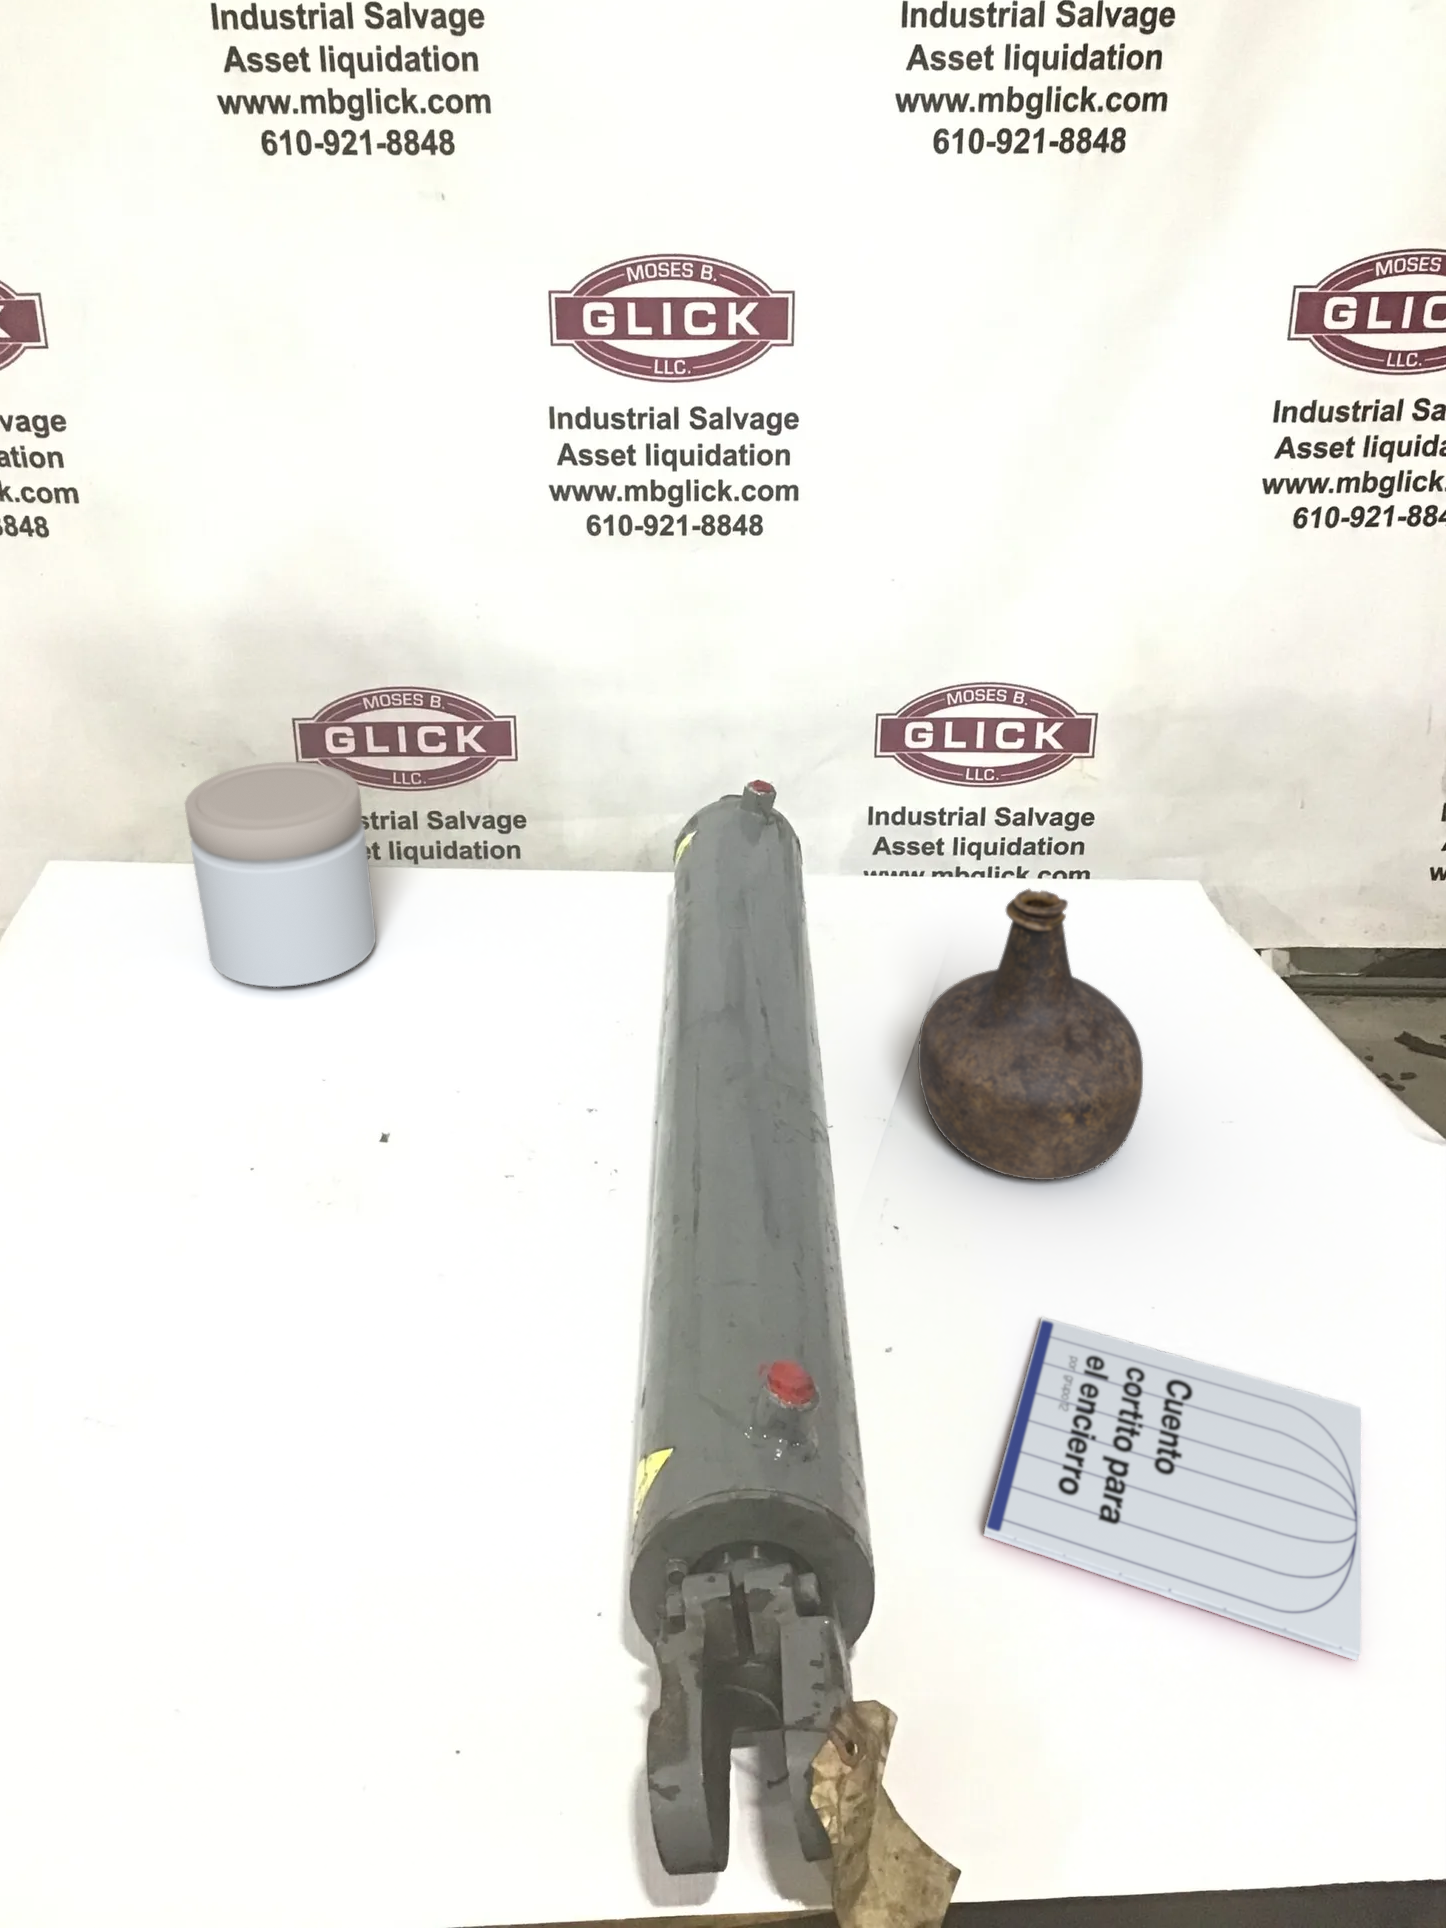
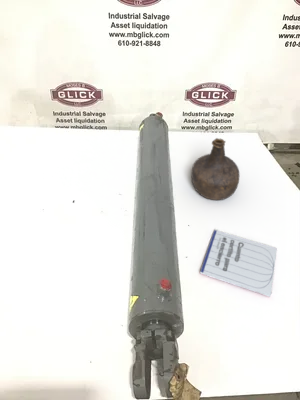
jar: present [185,762,376,987] -> none [28,102,73,155]

